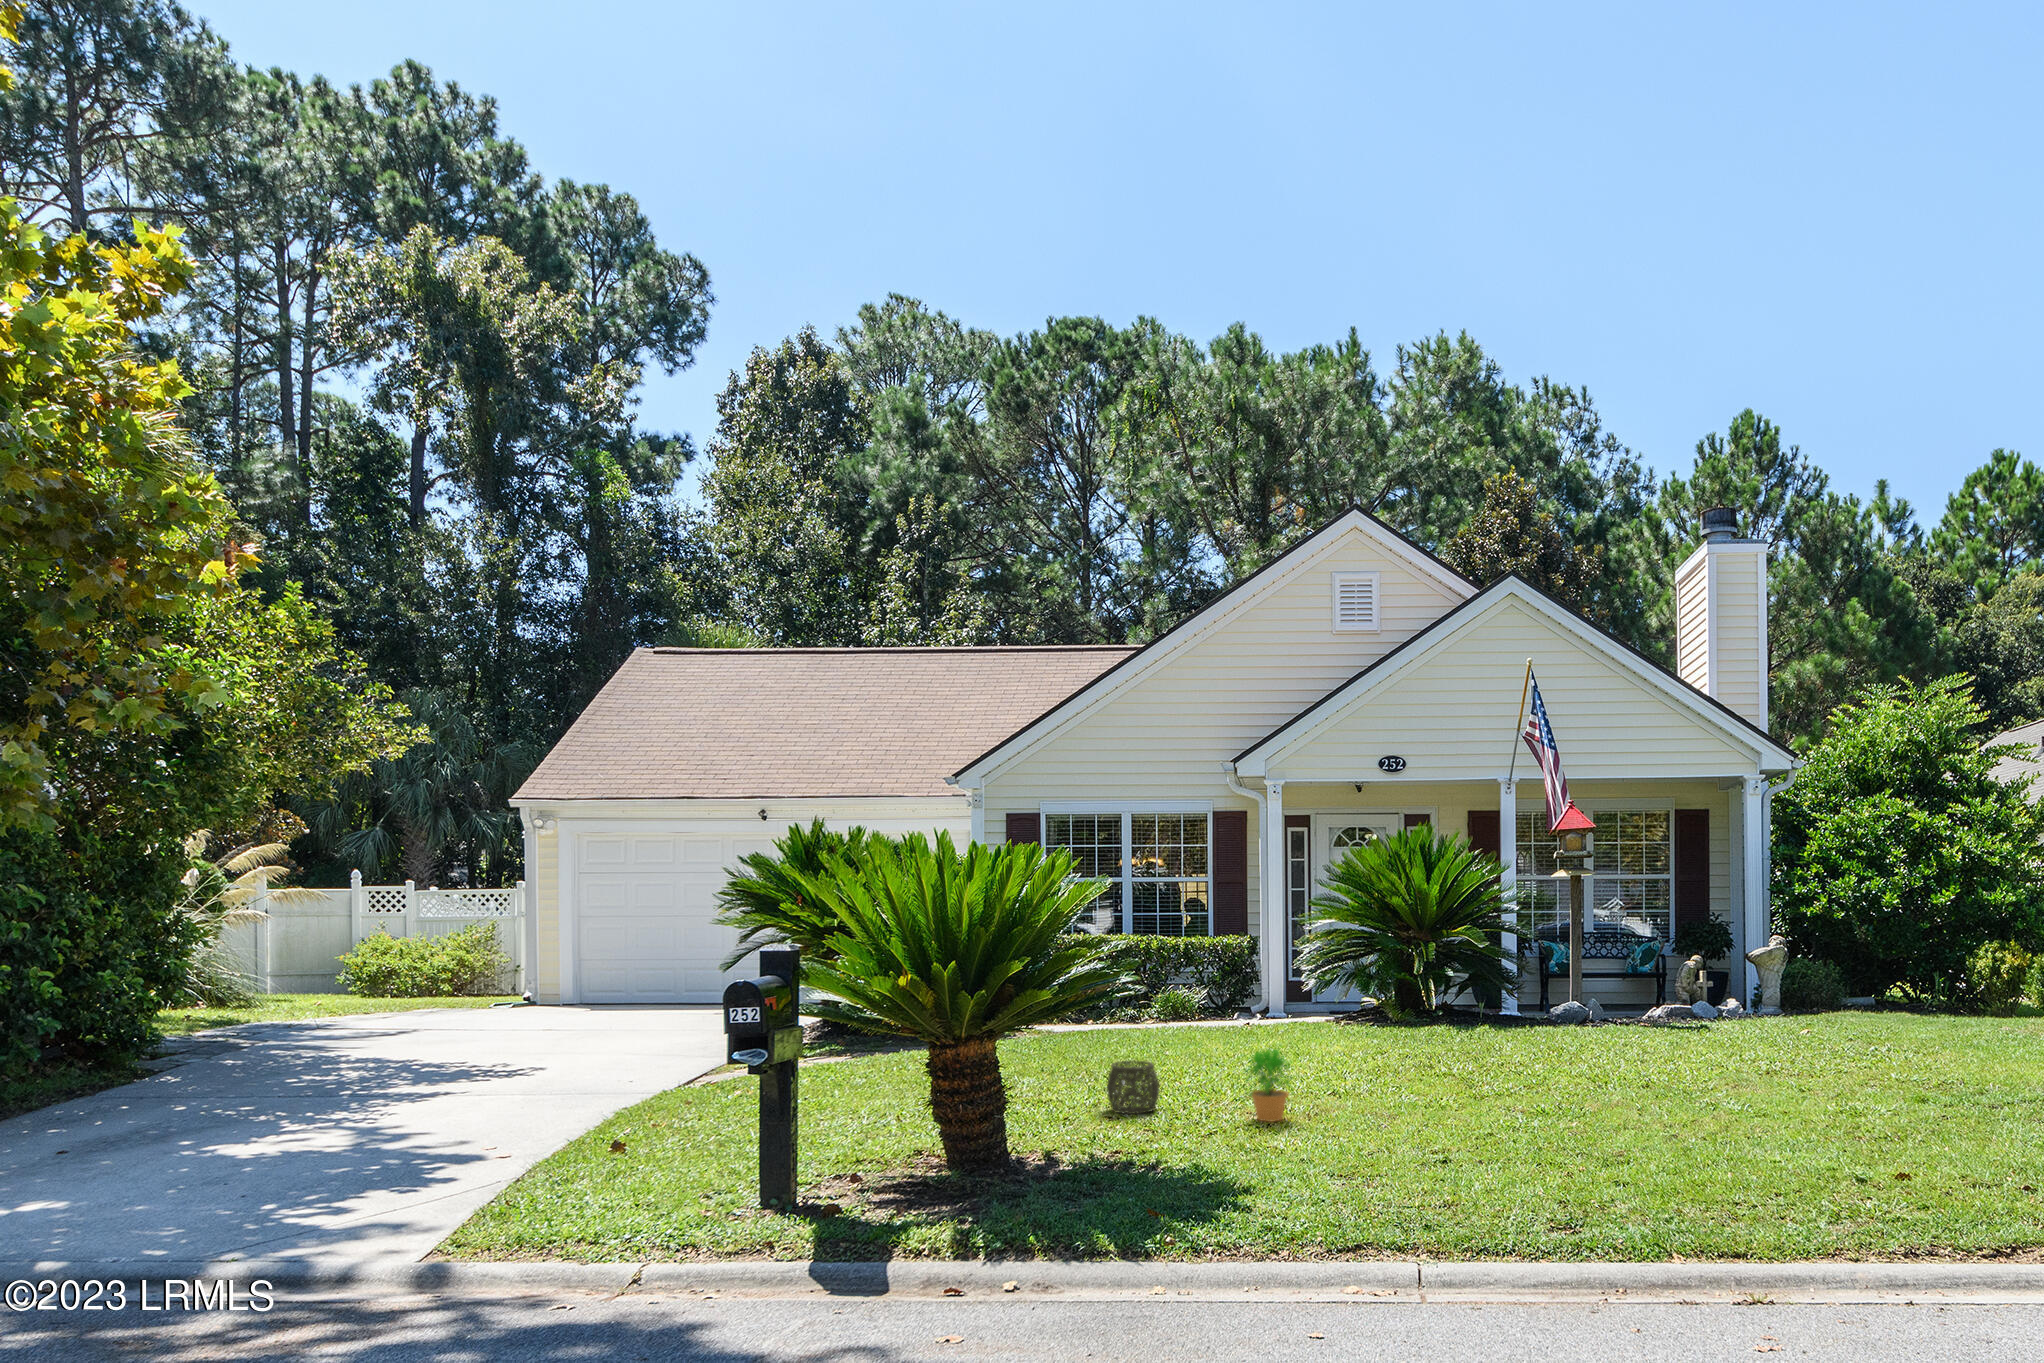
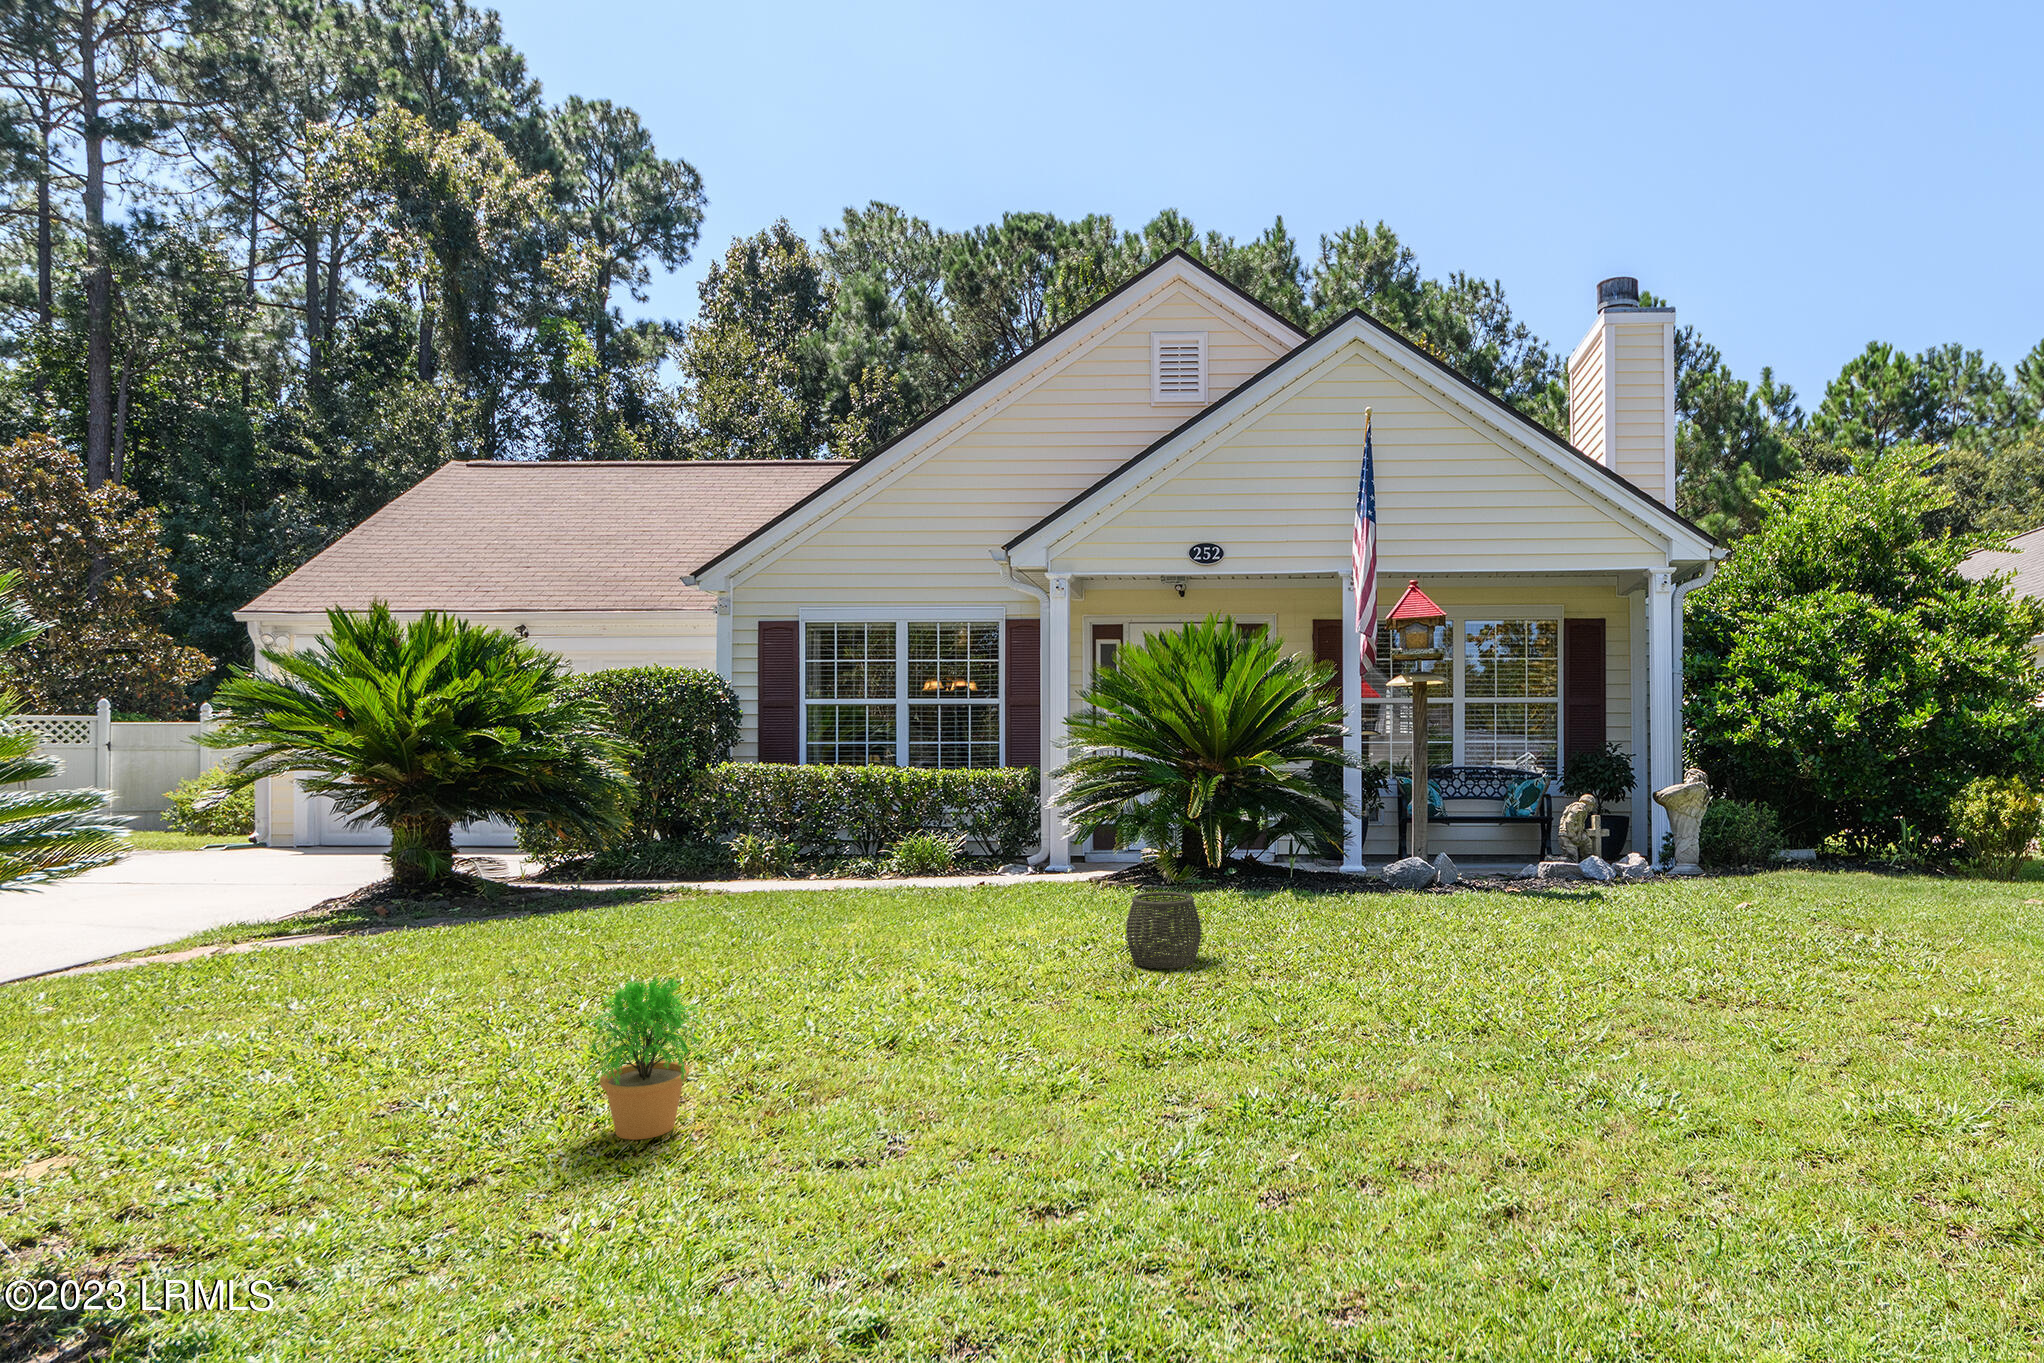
woven basket: present [1107,1061,1159,1114] -> present [1125,892,1202,969]

